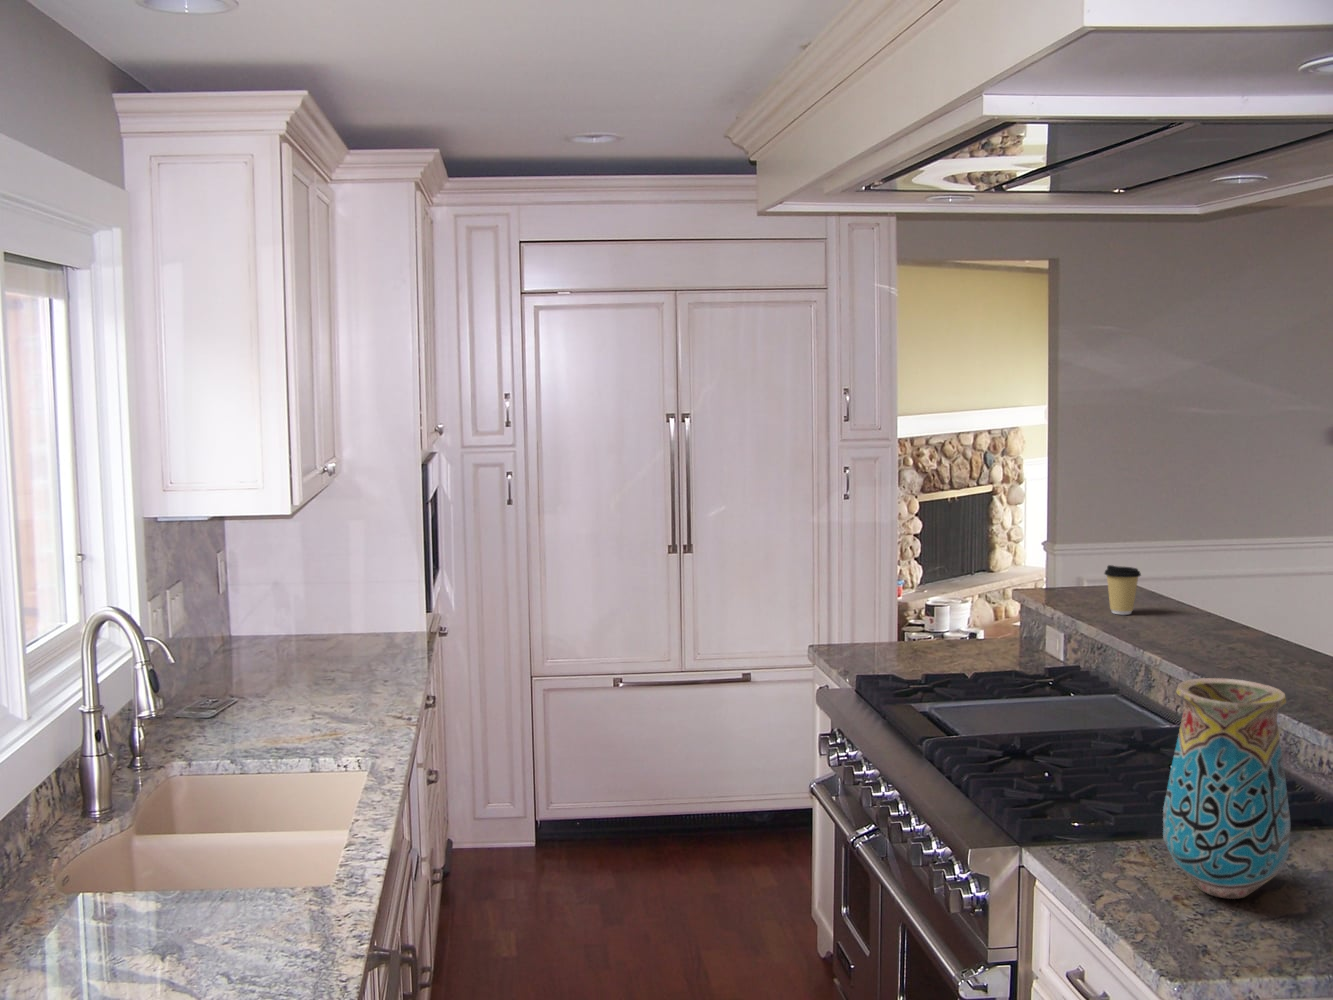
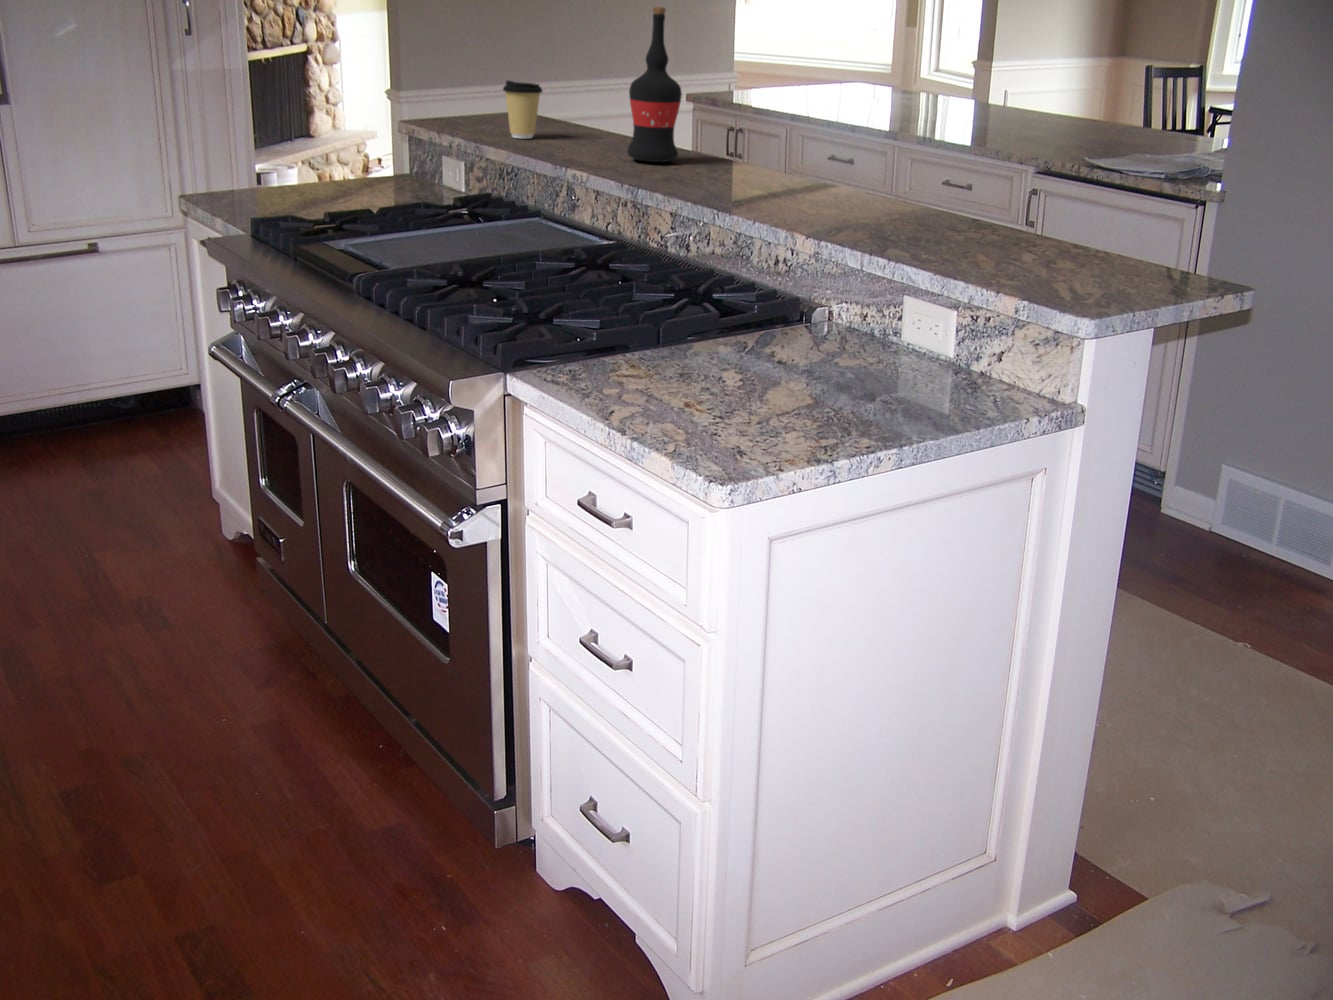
wine bottle: none [1210,514,1263,647] -> present [627,6,682,162]
vase: present [1163,678,1290,899] -> none [669,148,806,398]

